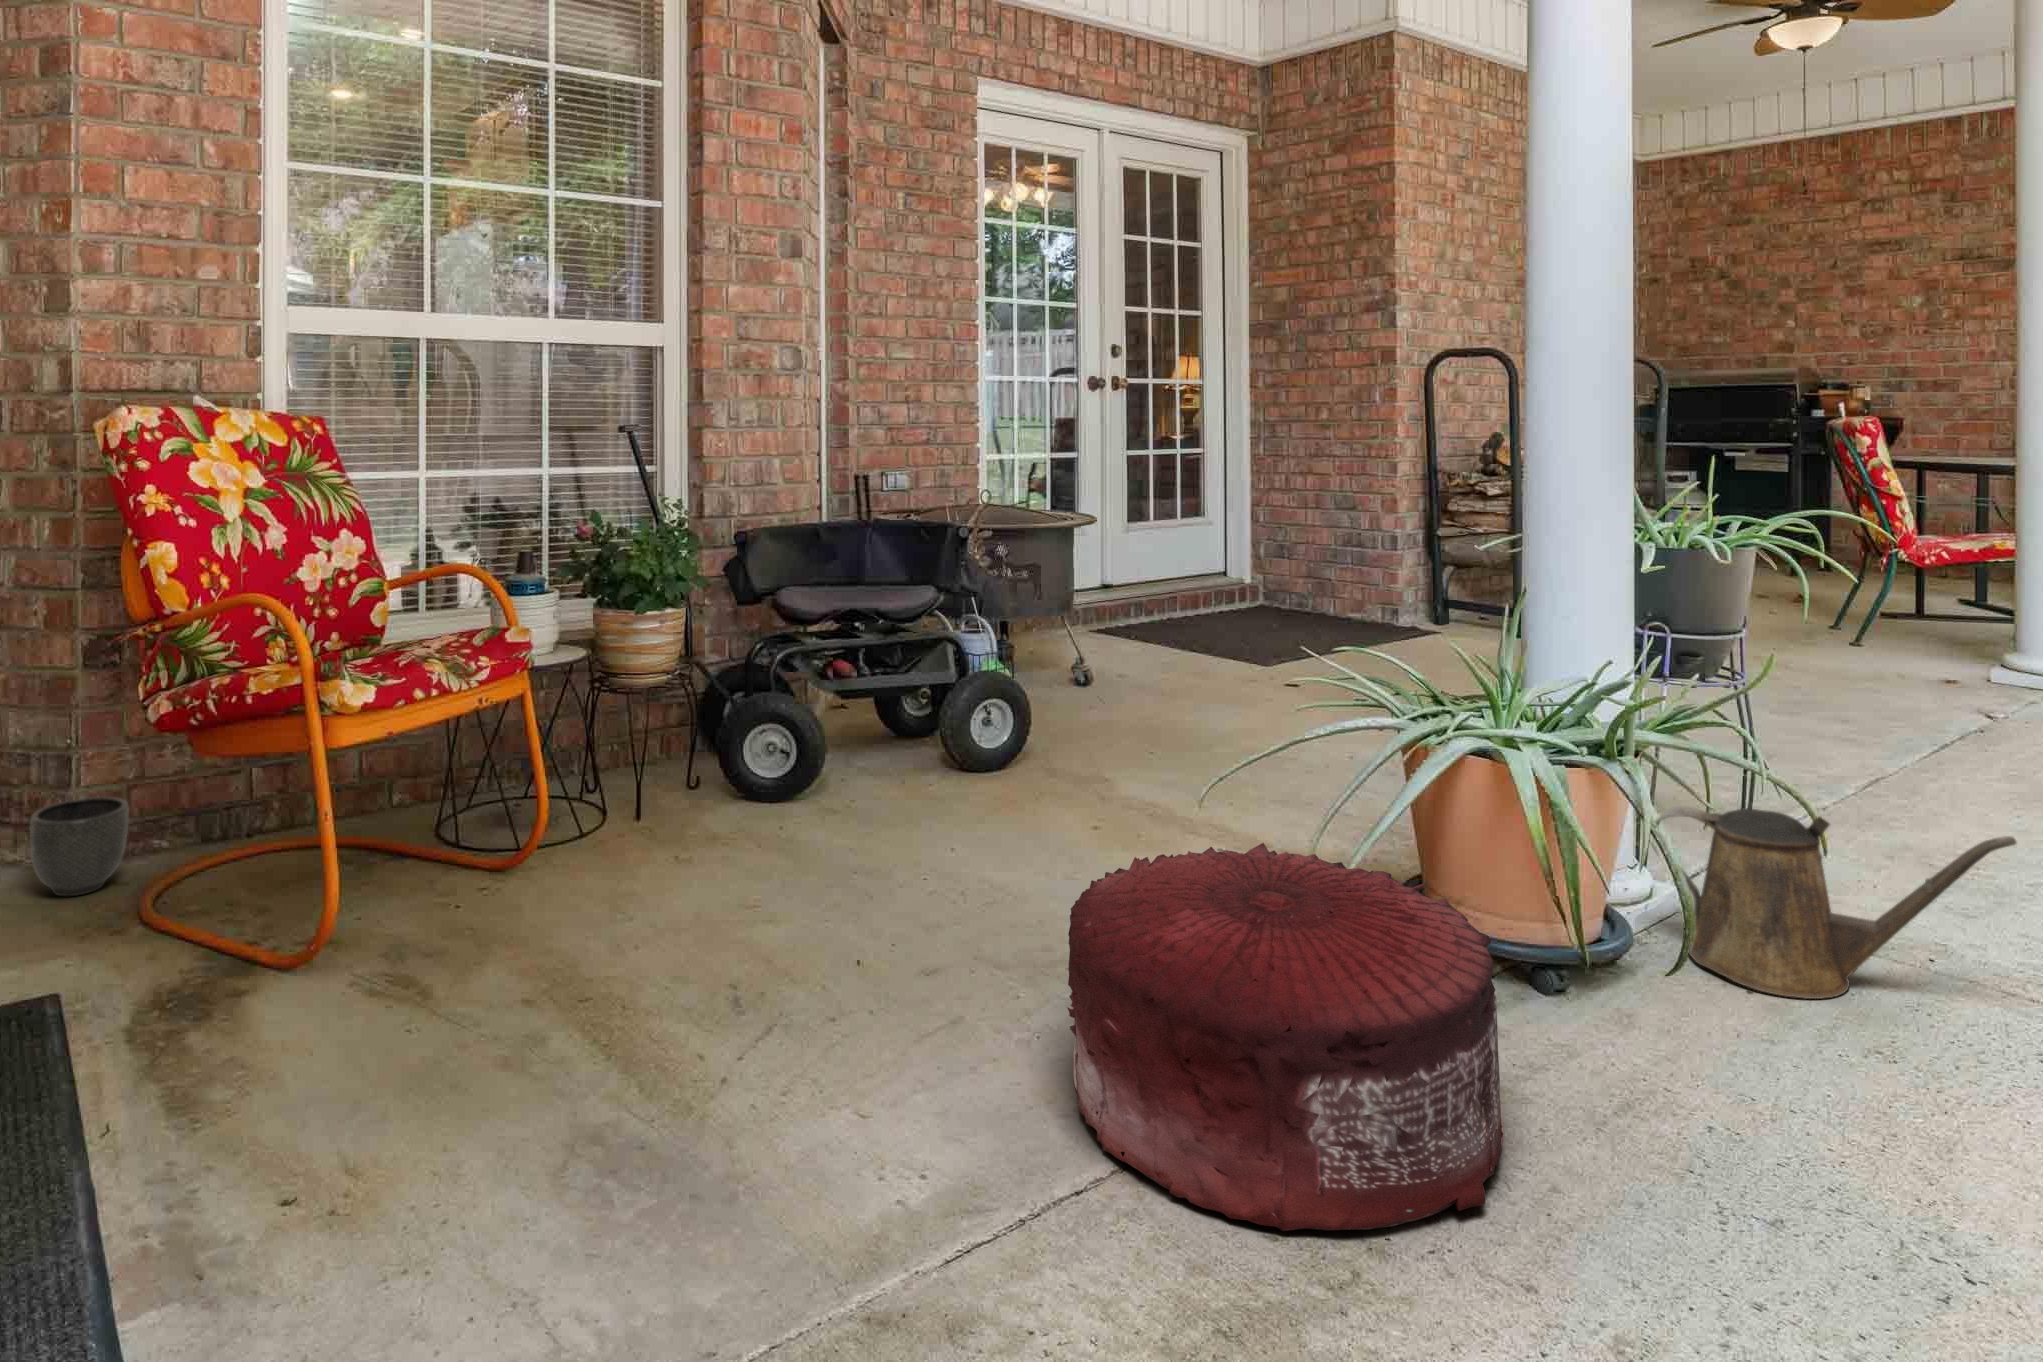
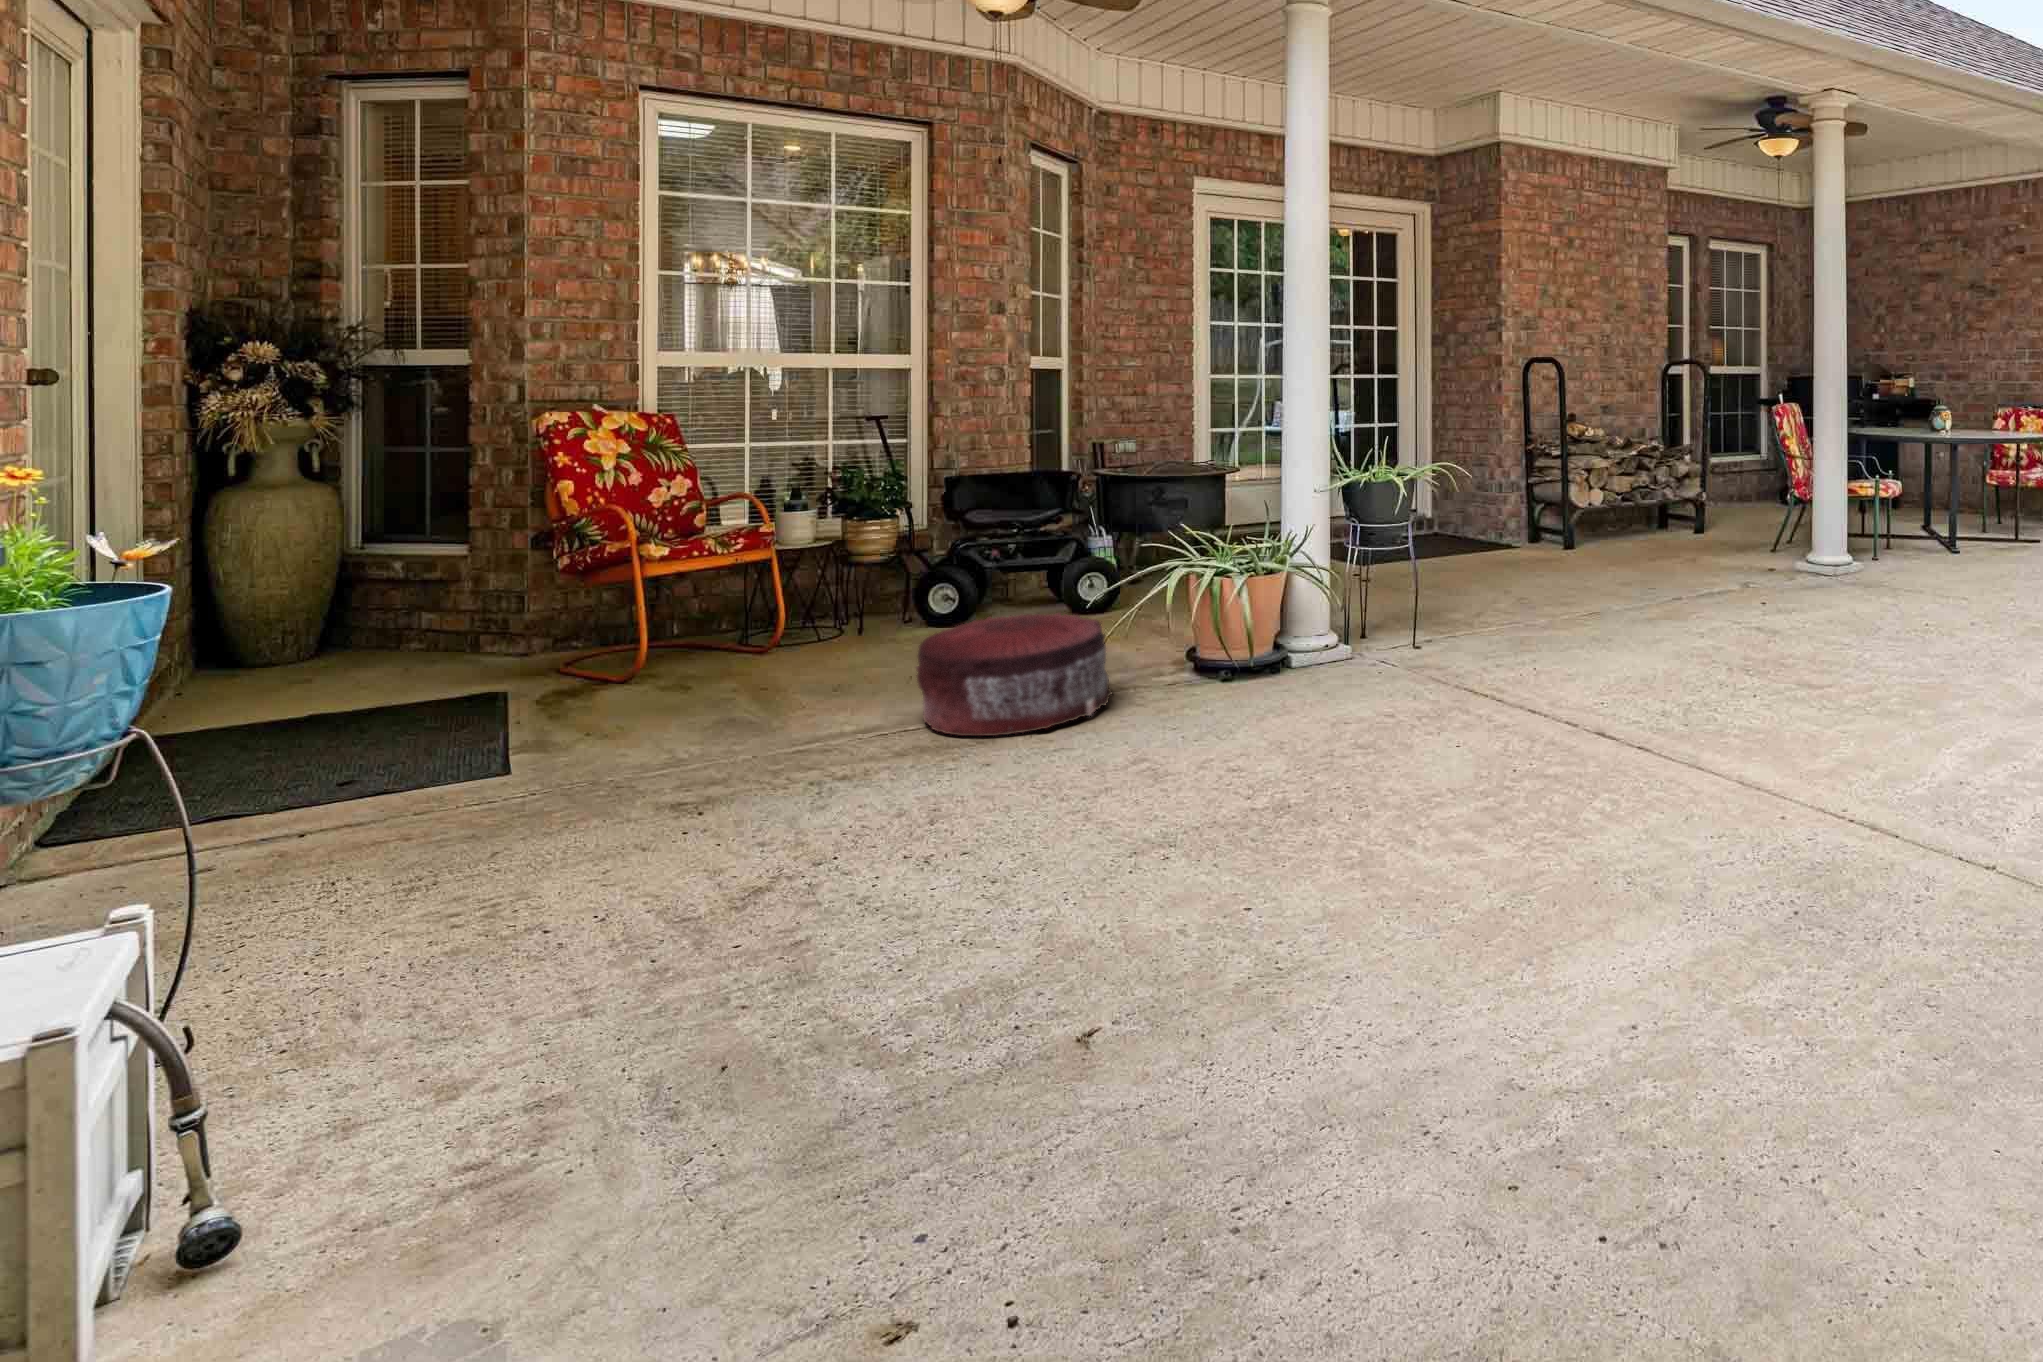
planter: present [30,797,129,896] -> none [508,614,564,662]
watering can: present [1649,806,2016,999] -> none [1296,602,1395,681]

